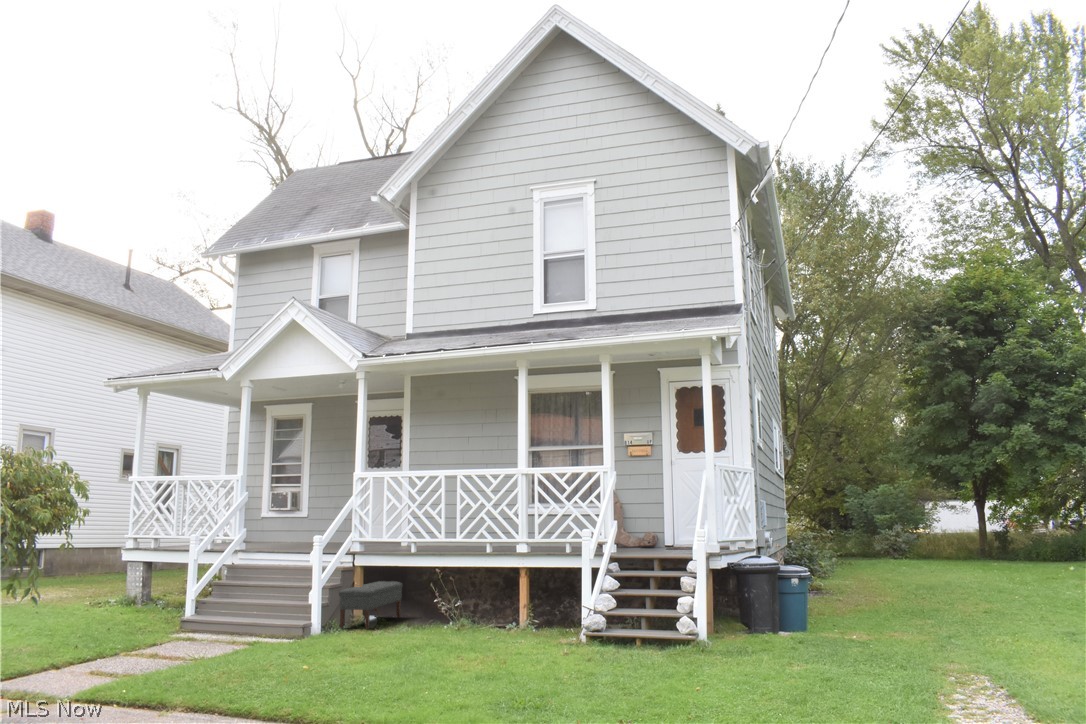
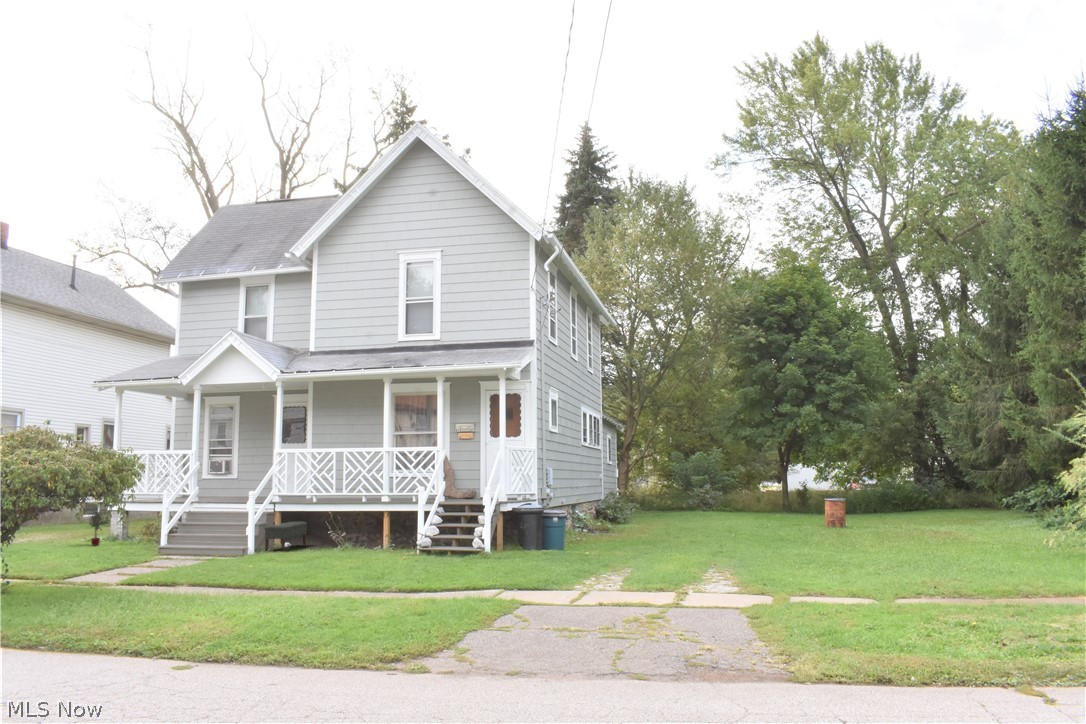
potted tree: none [94,555,128,613] -> present [89,508,110,546]

